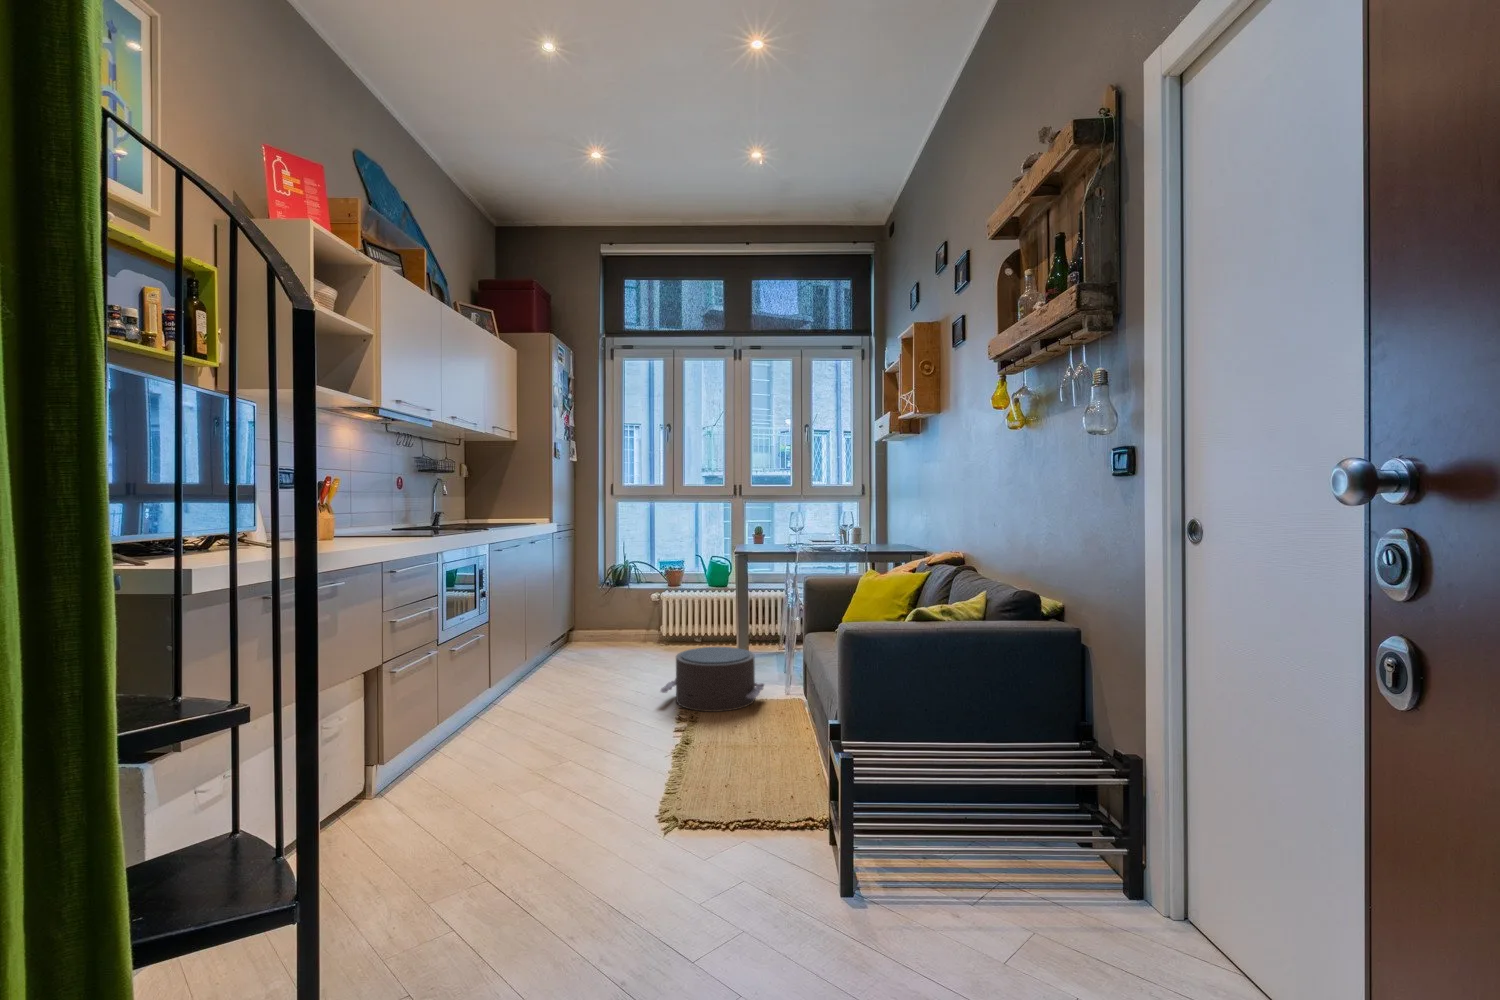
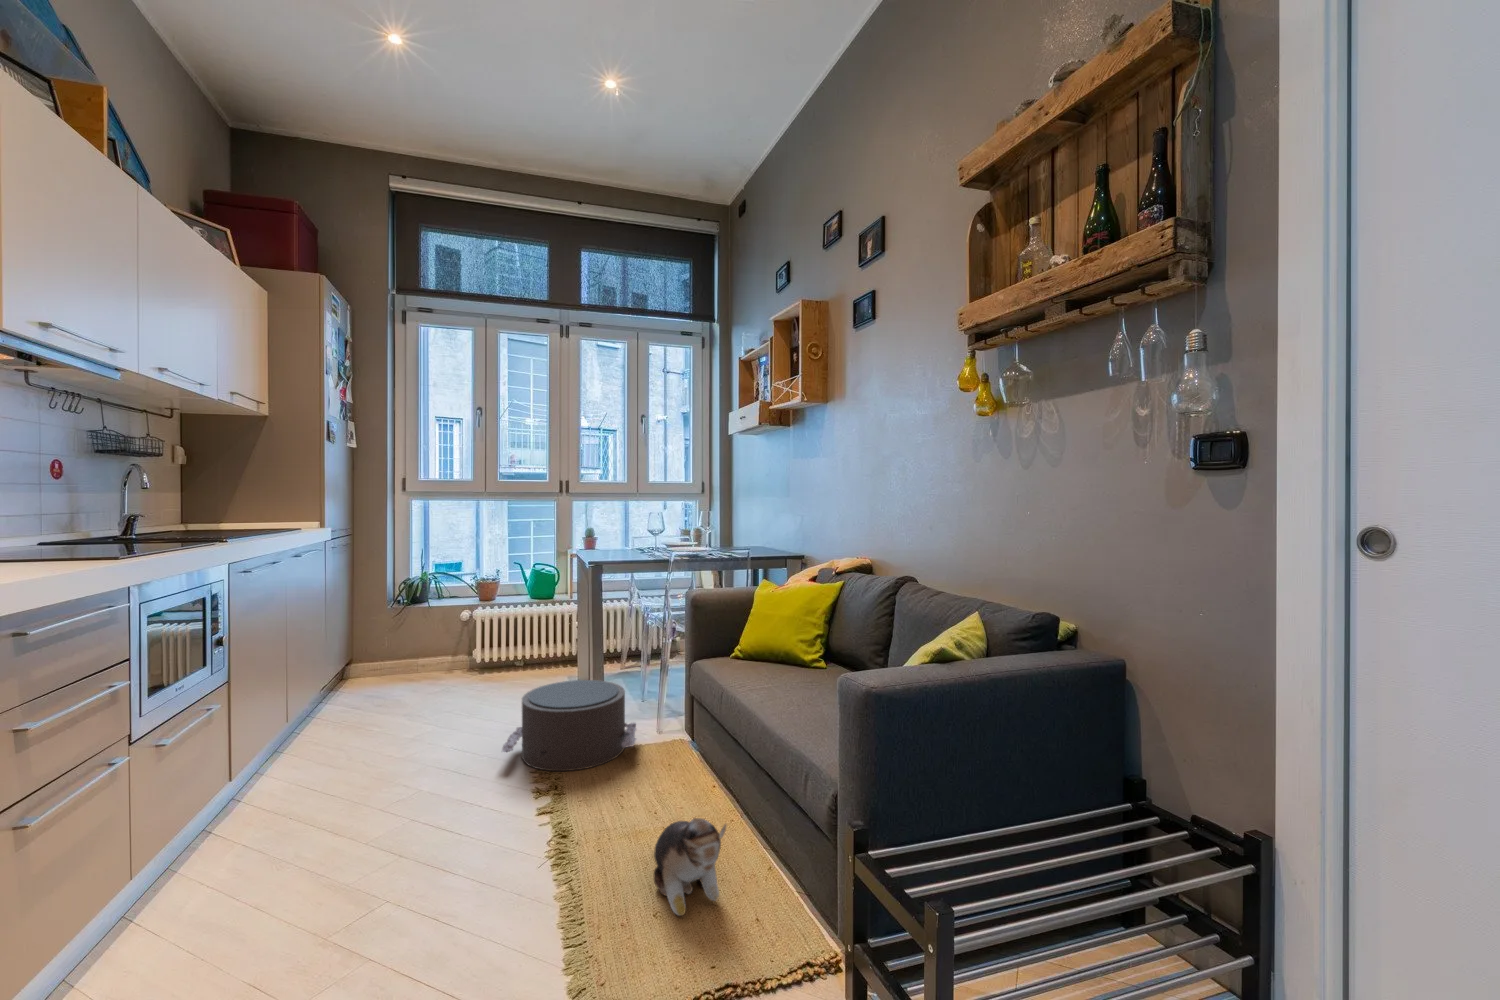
plush toy: none [735,727,775,795] -> present [654,818,727,916]

